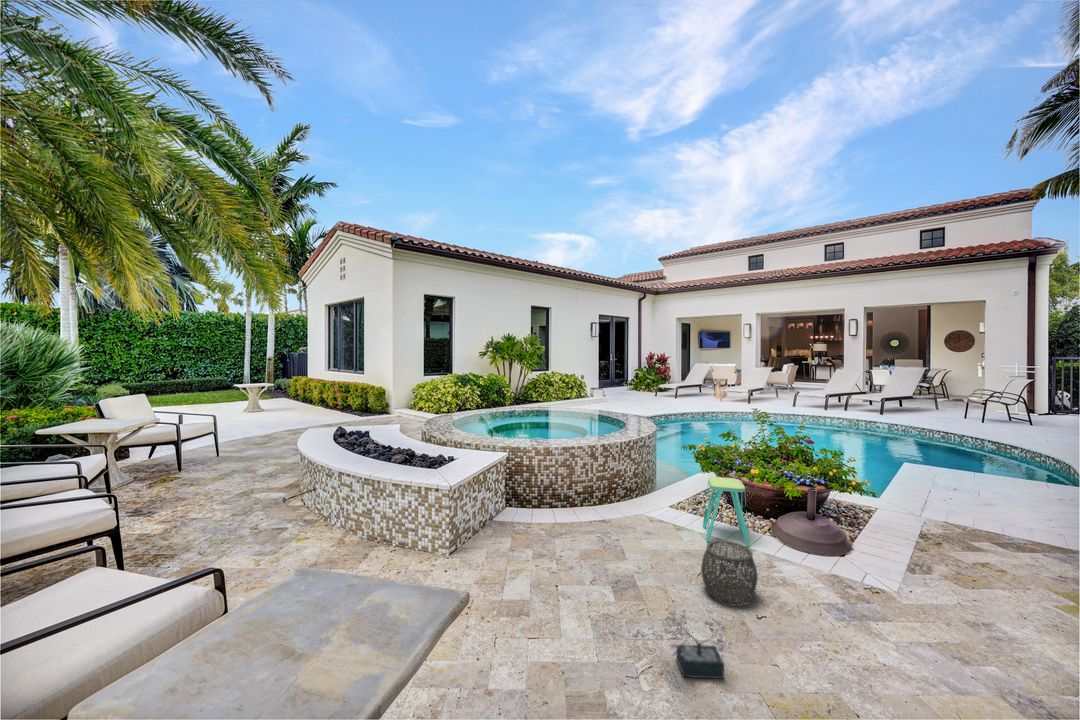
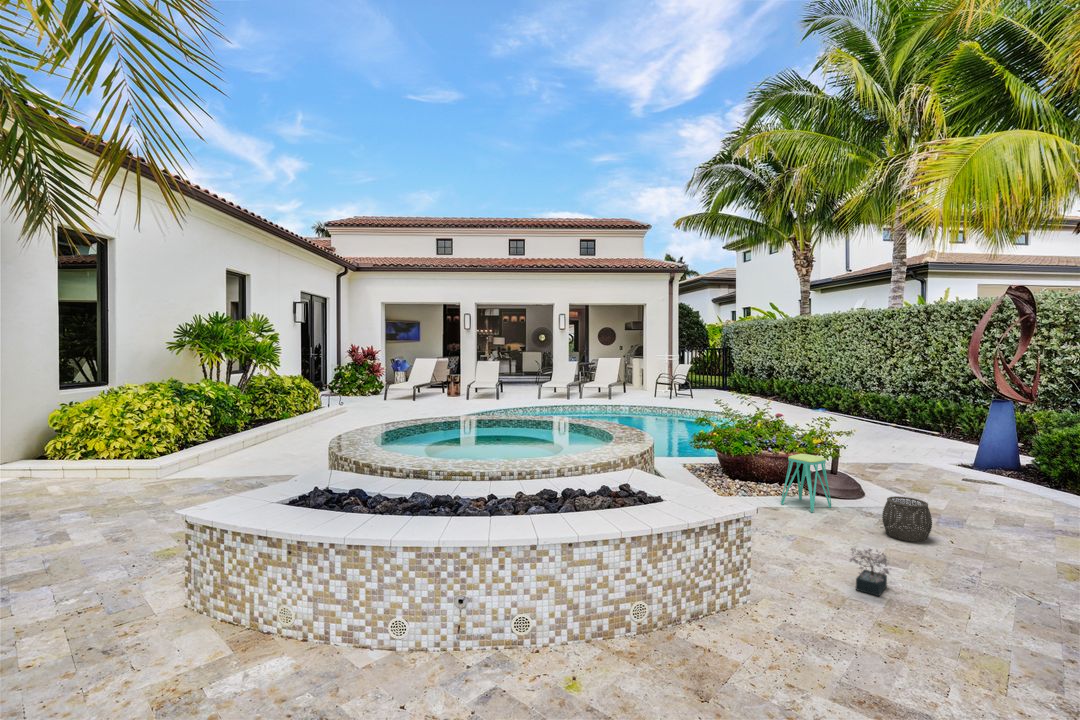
decorative plant: present [661,608,732,679] -> present [850,548,891,596]

